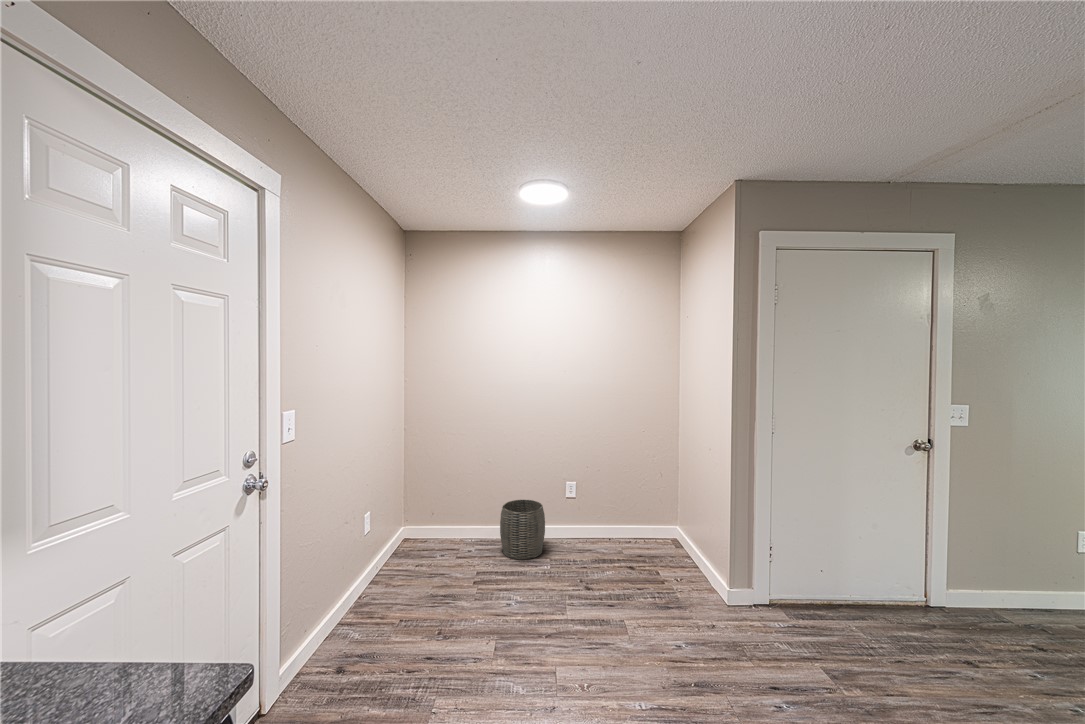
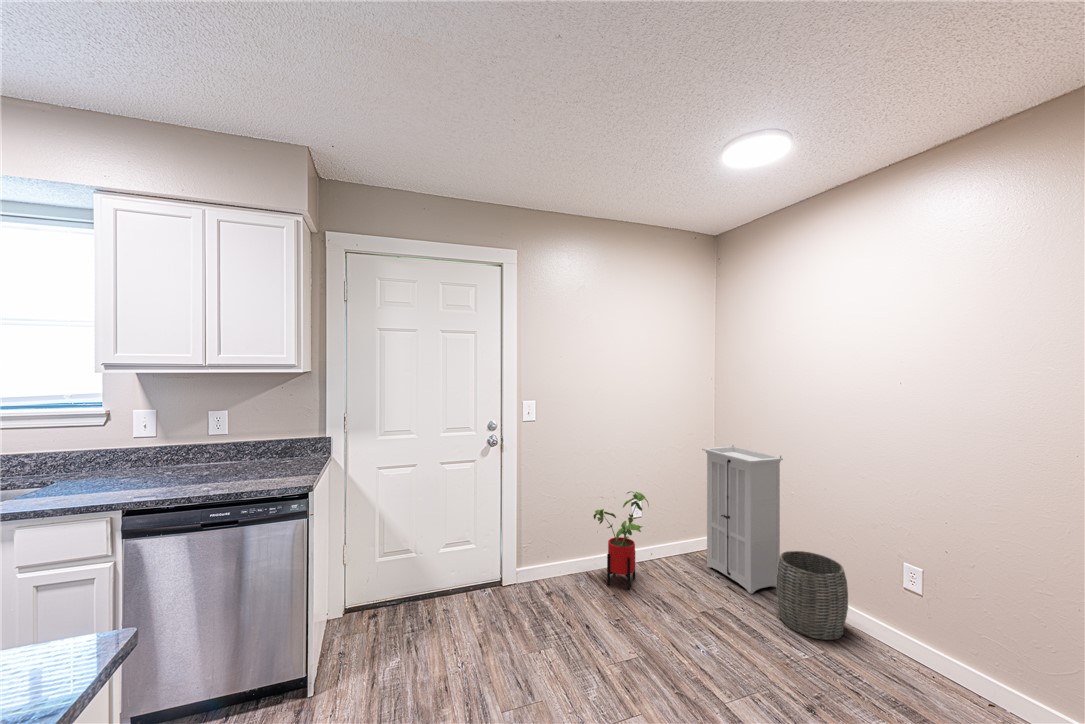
storage cabinet: none [419,434,483,554] -> present [702,446,783,594]
house plant: none [349,499,425,617] -> present [593,491,649,590]

